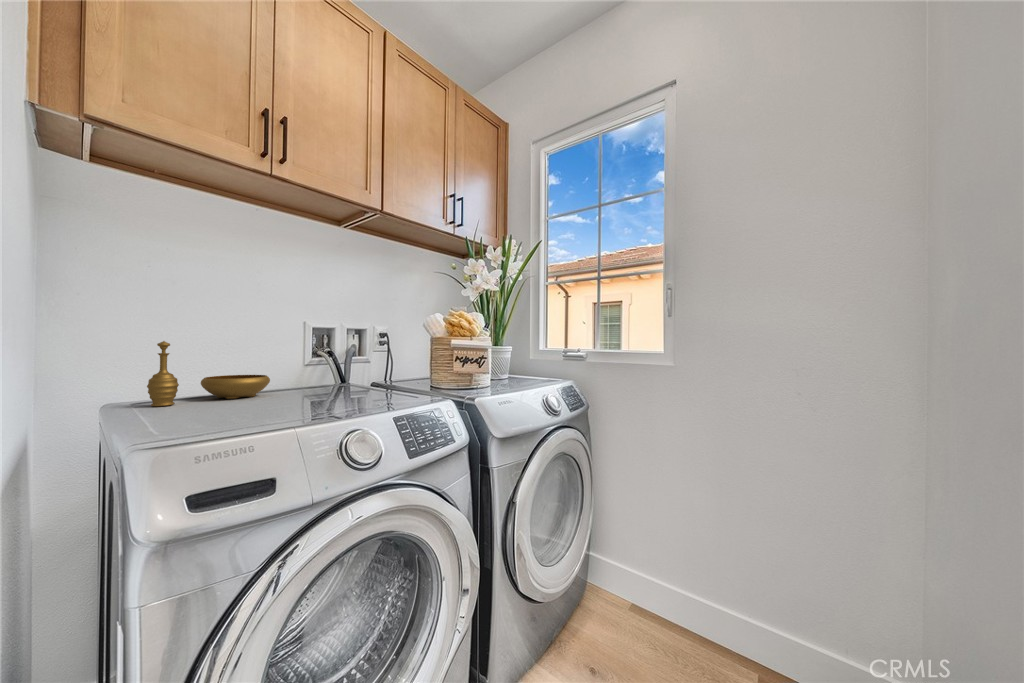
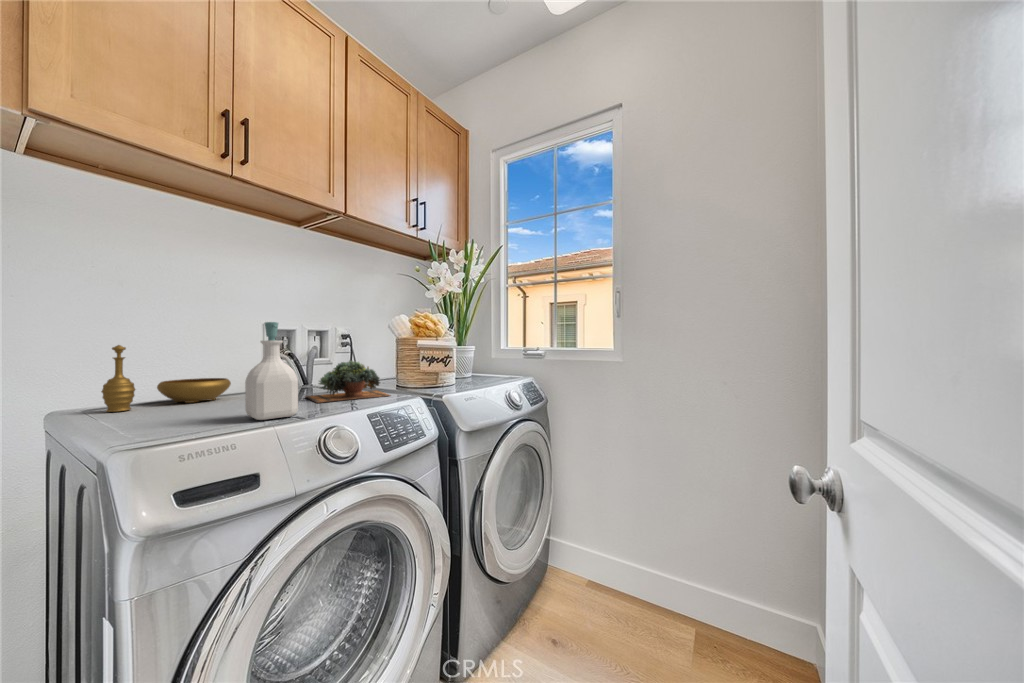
soap bottle: none [271,319,323,421] -> present [245,322,298,420]
succulent plant: none [338,359,423,403] -> present [305,361,390,403]

